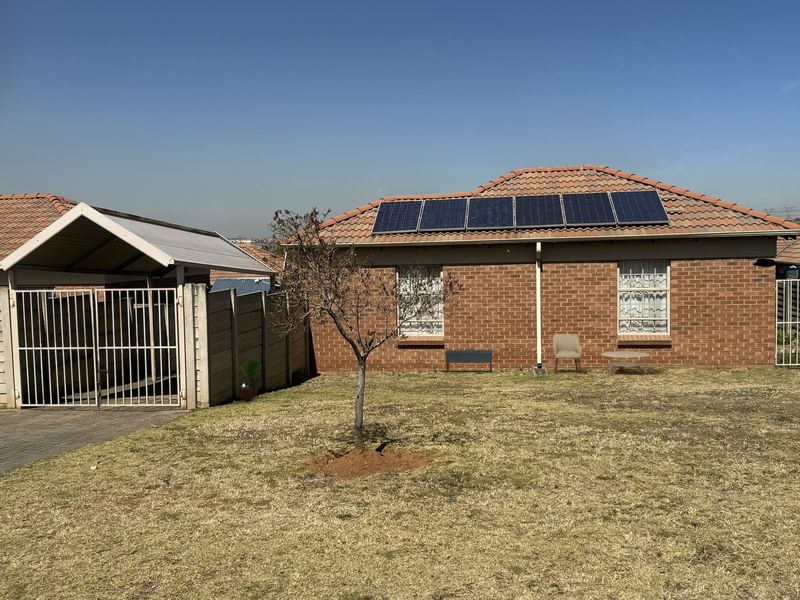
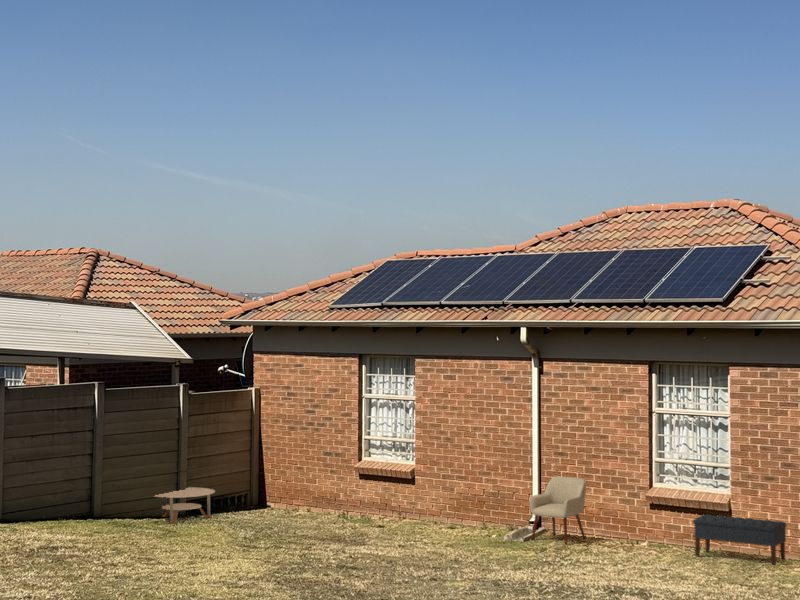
bench: present [445,350,493,373] -> present [693,514,786,565]
round table: present [601,351,650,375] -> present [155,487,215,524]
potted tree: present [238,360,260,401] -> none [62,476,93,531]

